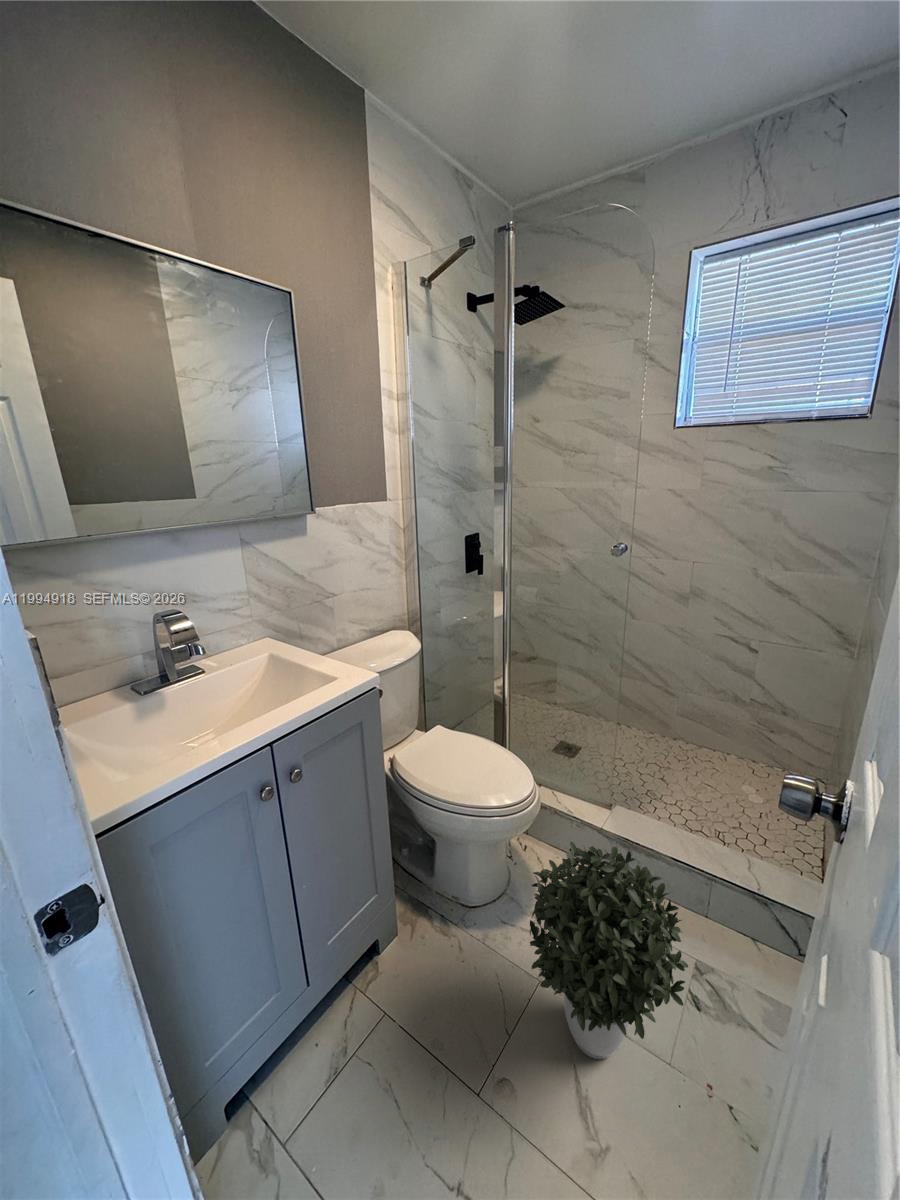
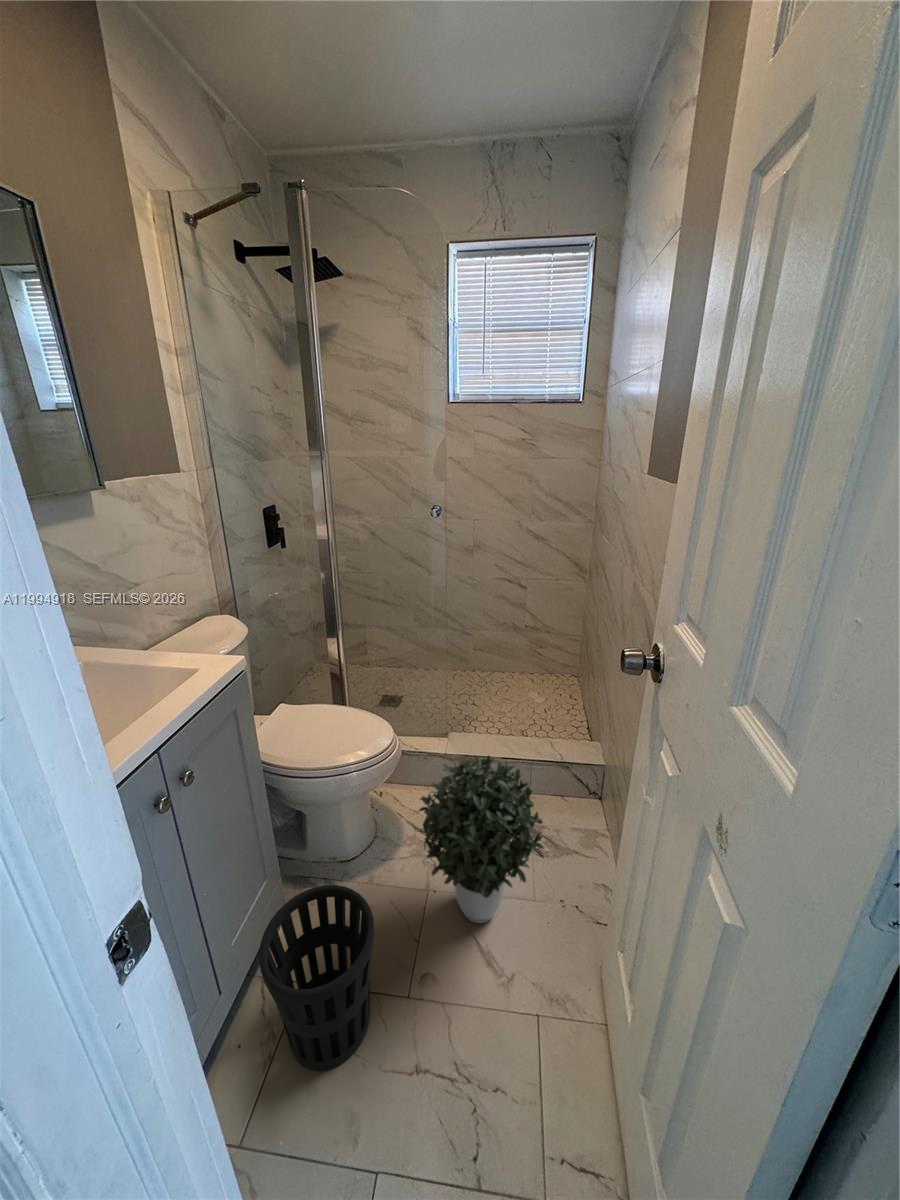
wastebasket: none [333,921,449,1125] -> present [259,885,375,1071]

